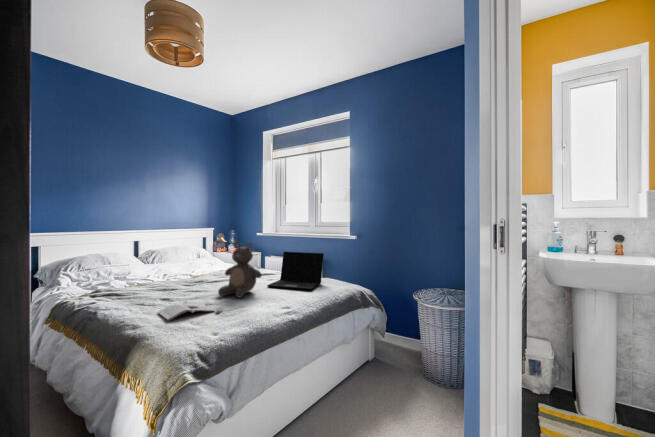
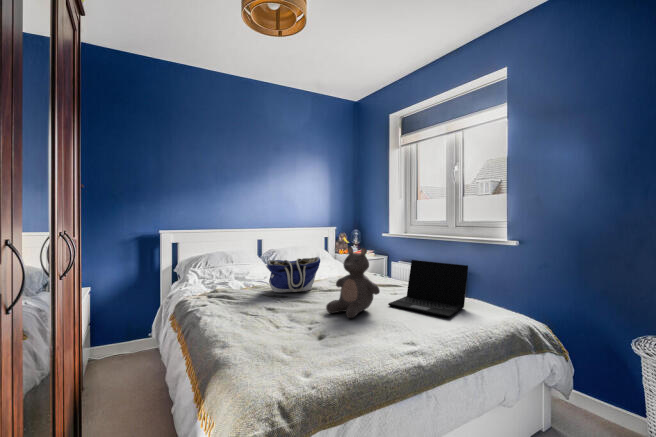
tote bag: none [156,253,208,286] -> present [266,257,320,292]
magazine: present [158,303,214,321] -> none [254,319,316,343]

